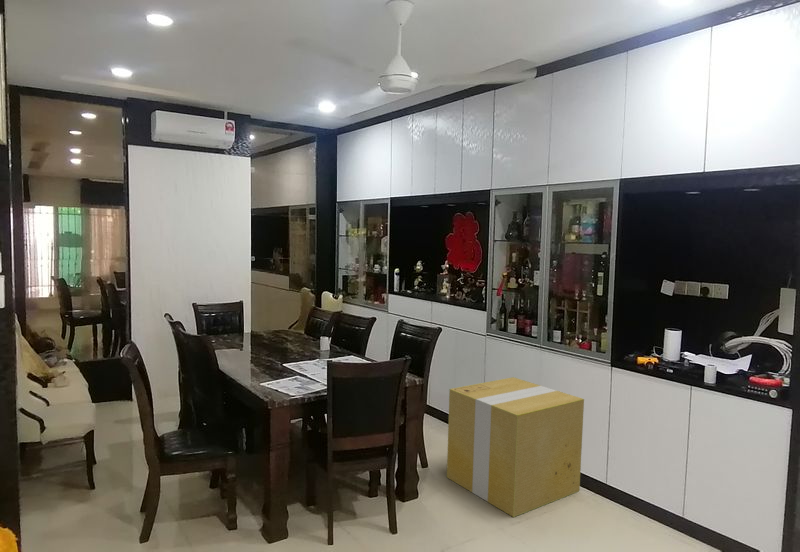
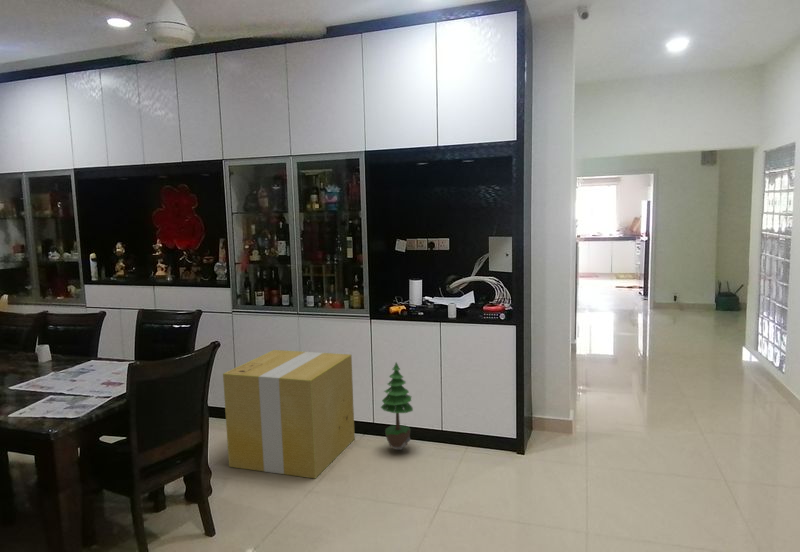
potted tree: none [603,418,644,521] -> present [381,363,413,450]

